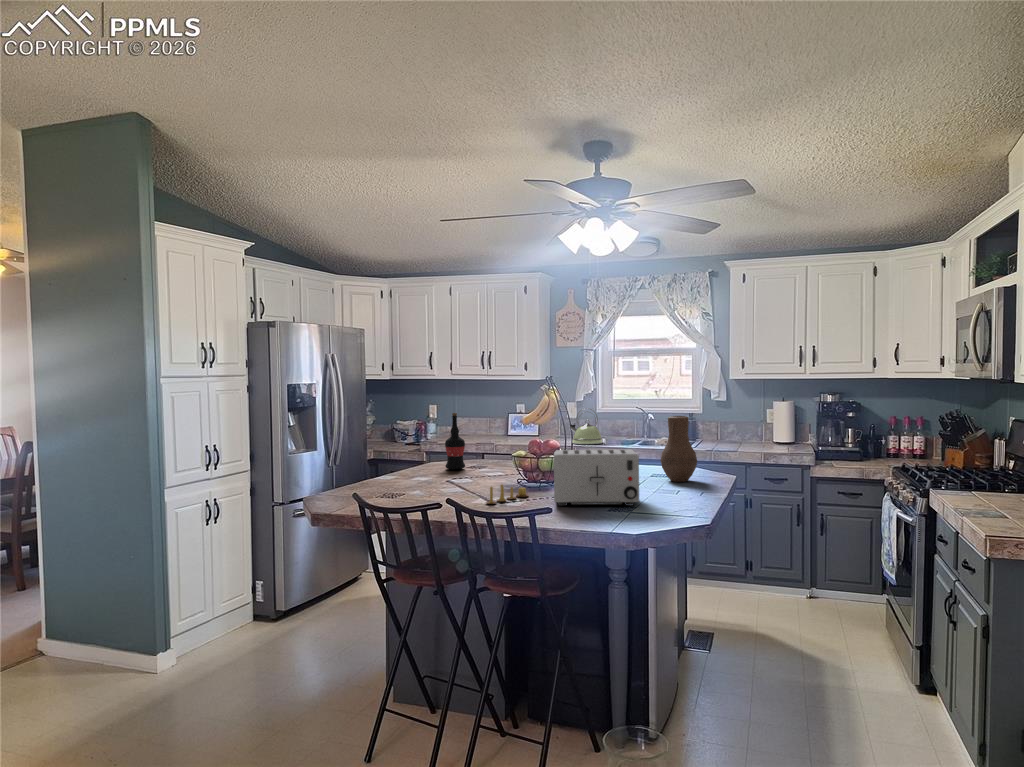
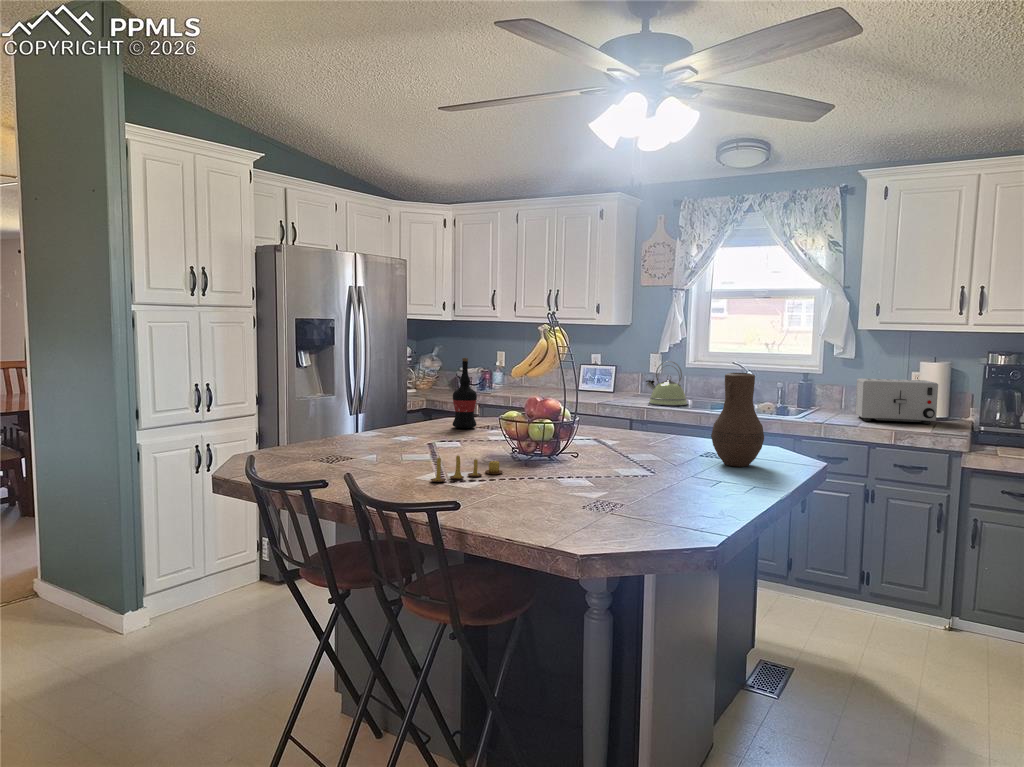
toaster: present [554,449,639,506] -> present [855,378,938,424]

